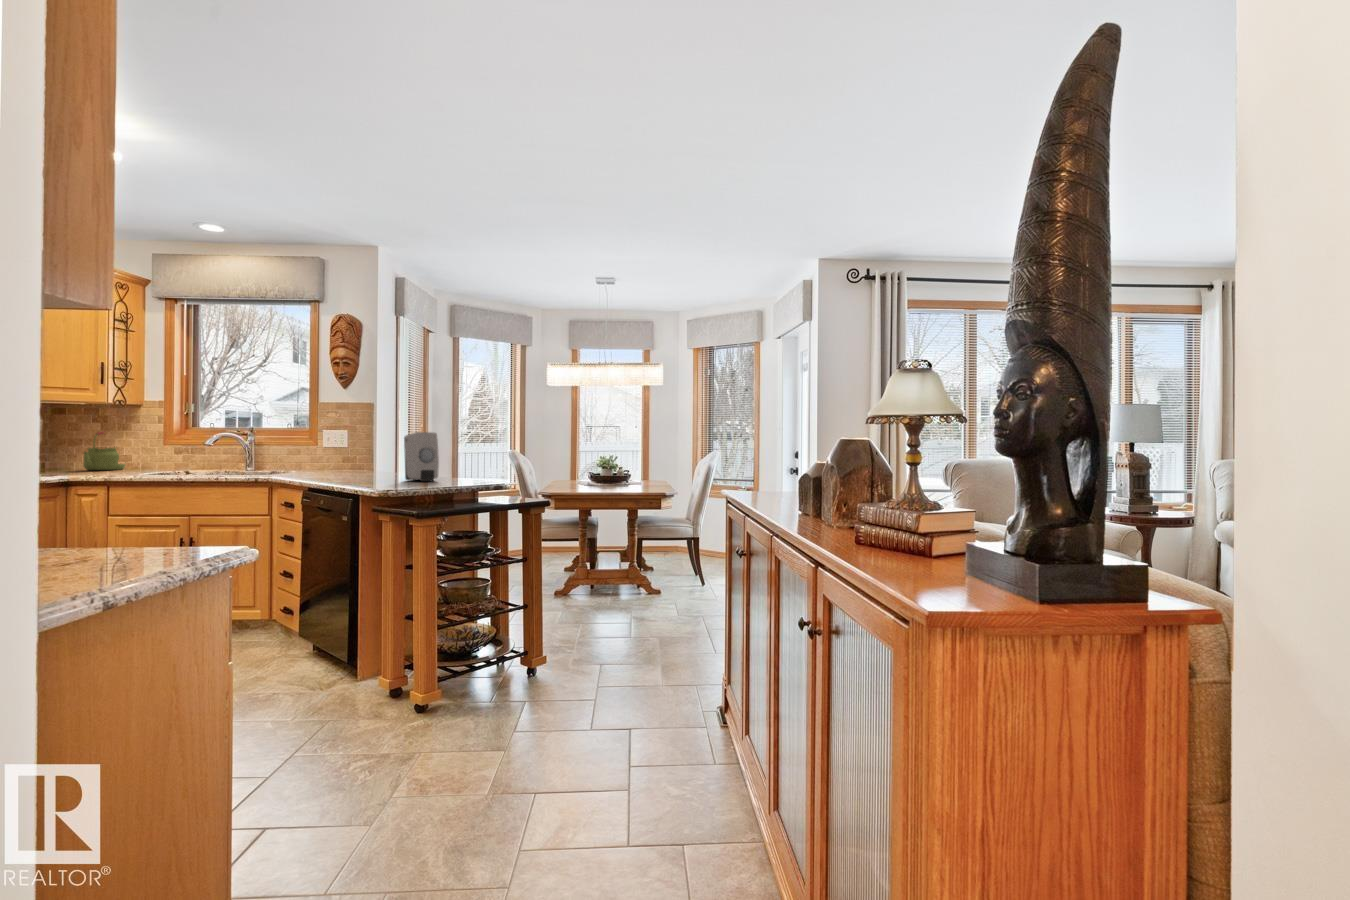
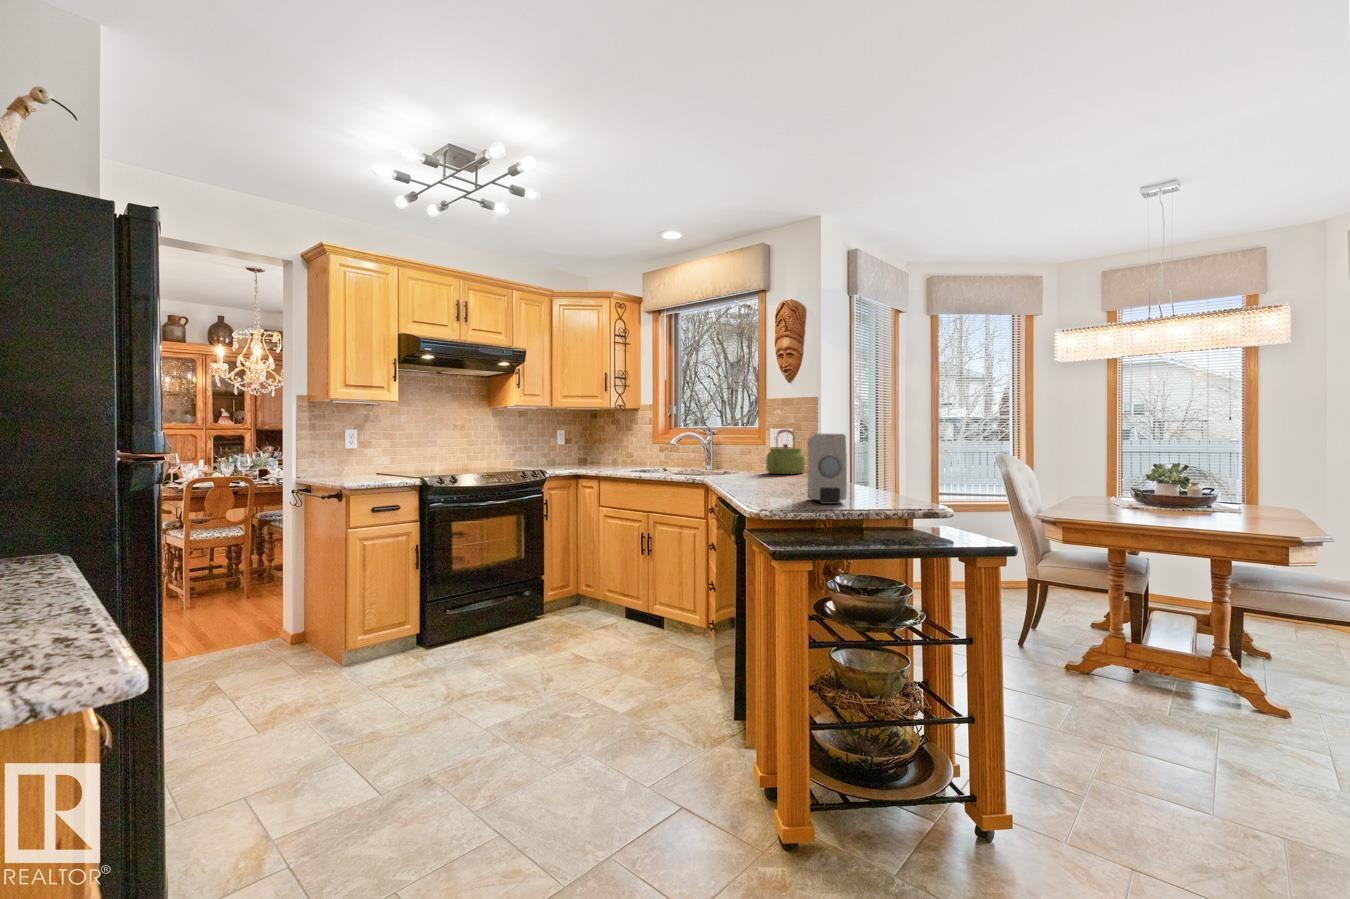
kettle: present [83,432,126,470] -> present [766,429,805,474]

